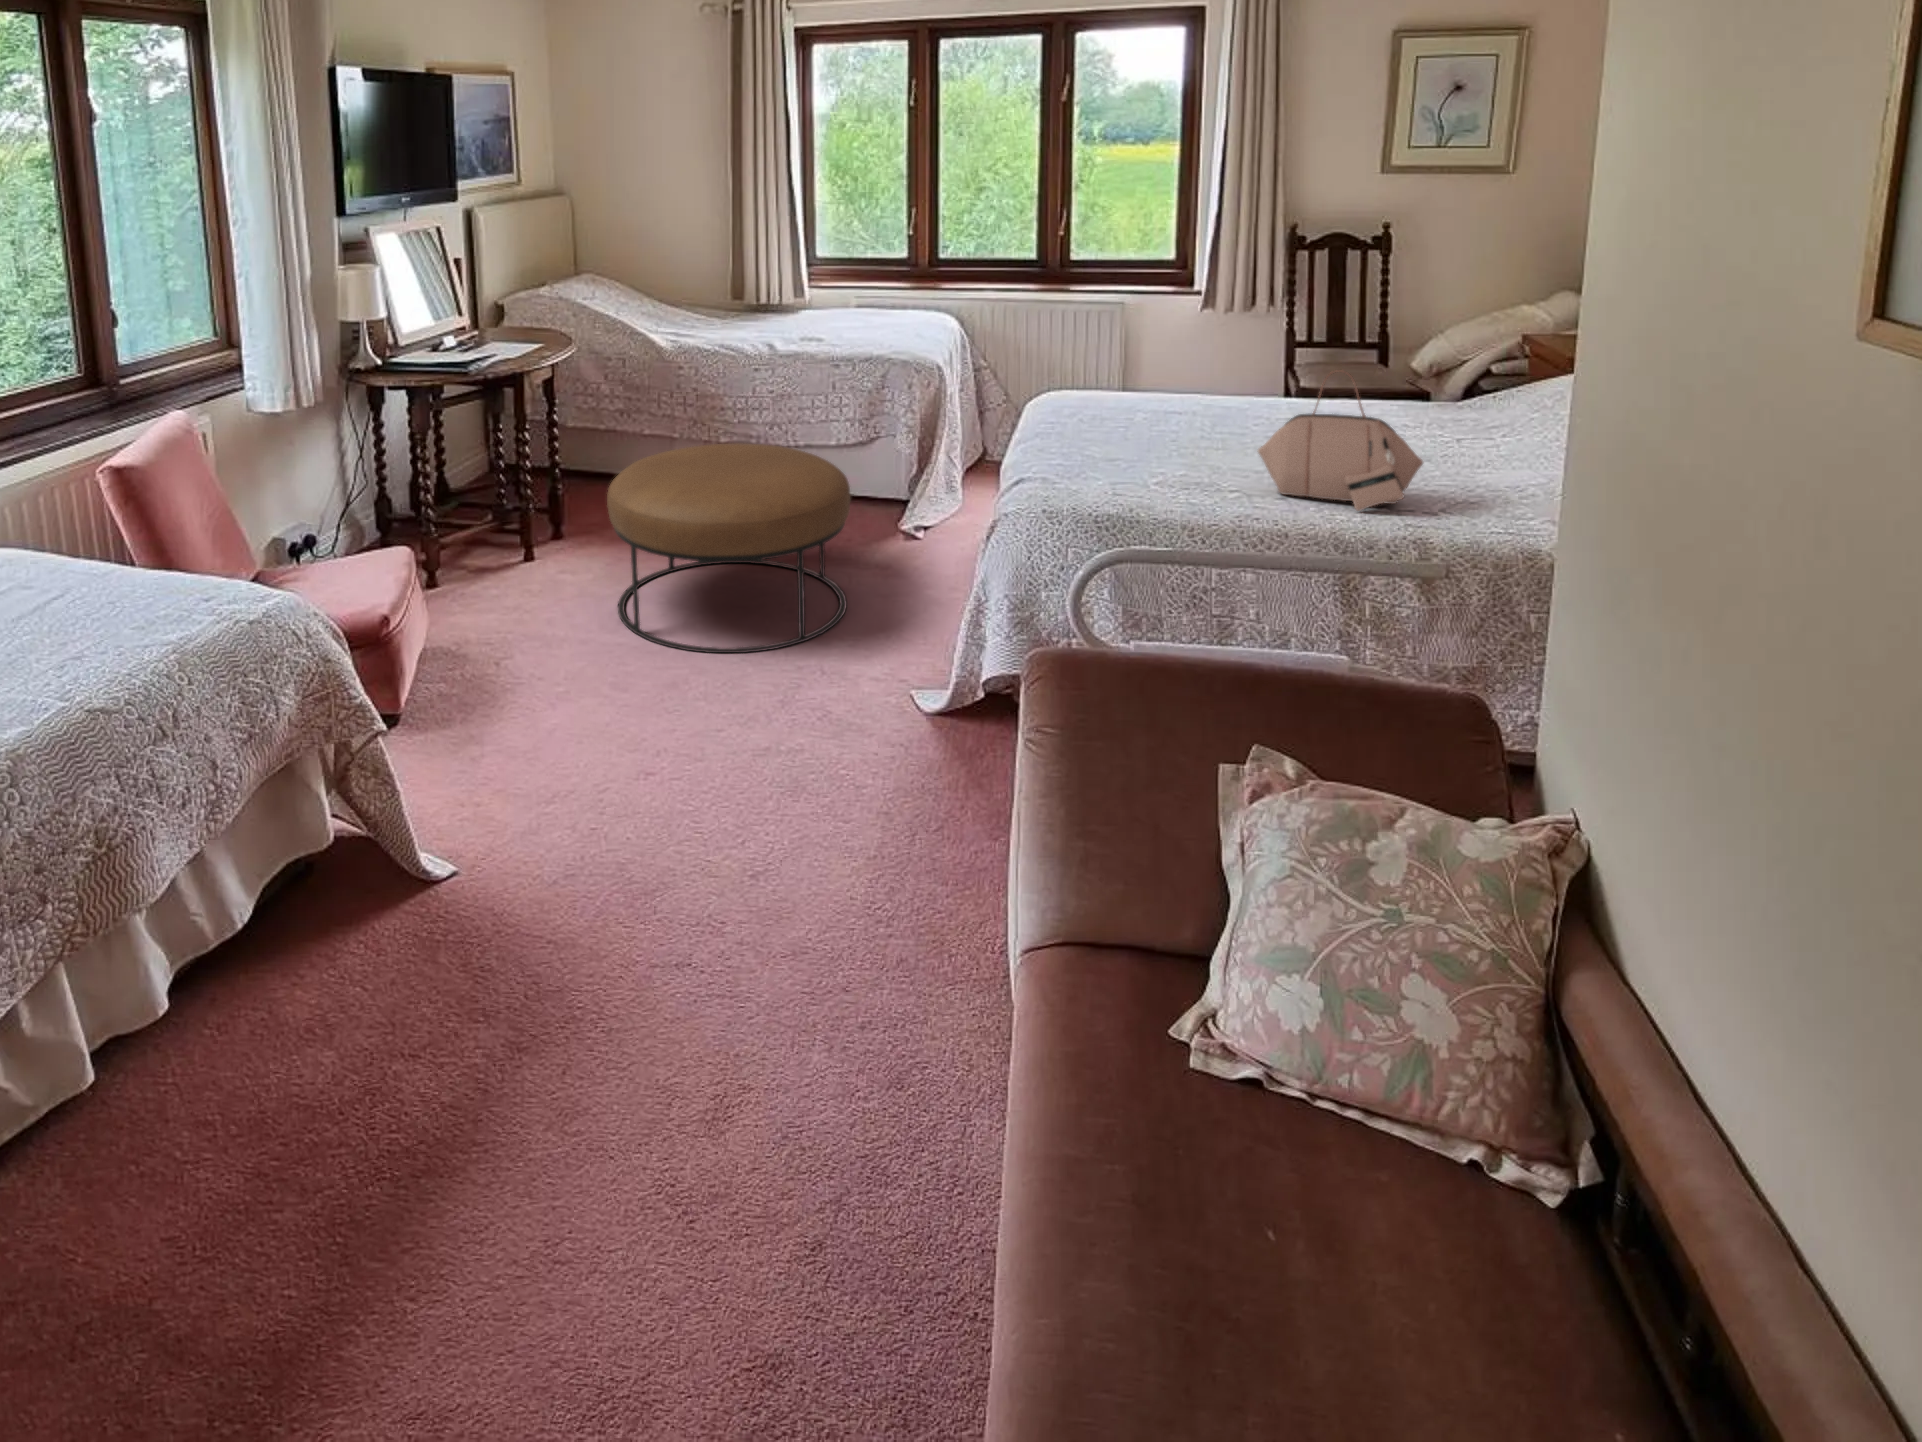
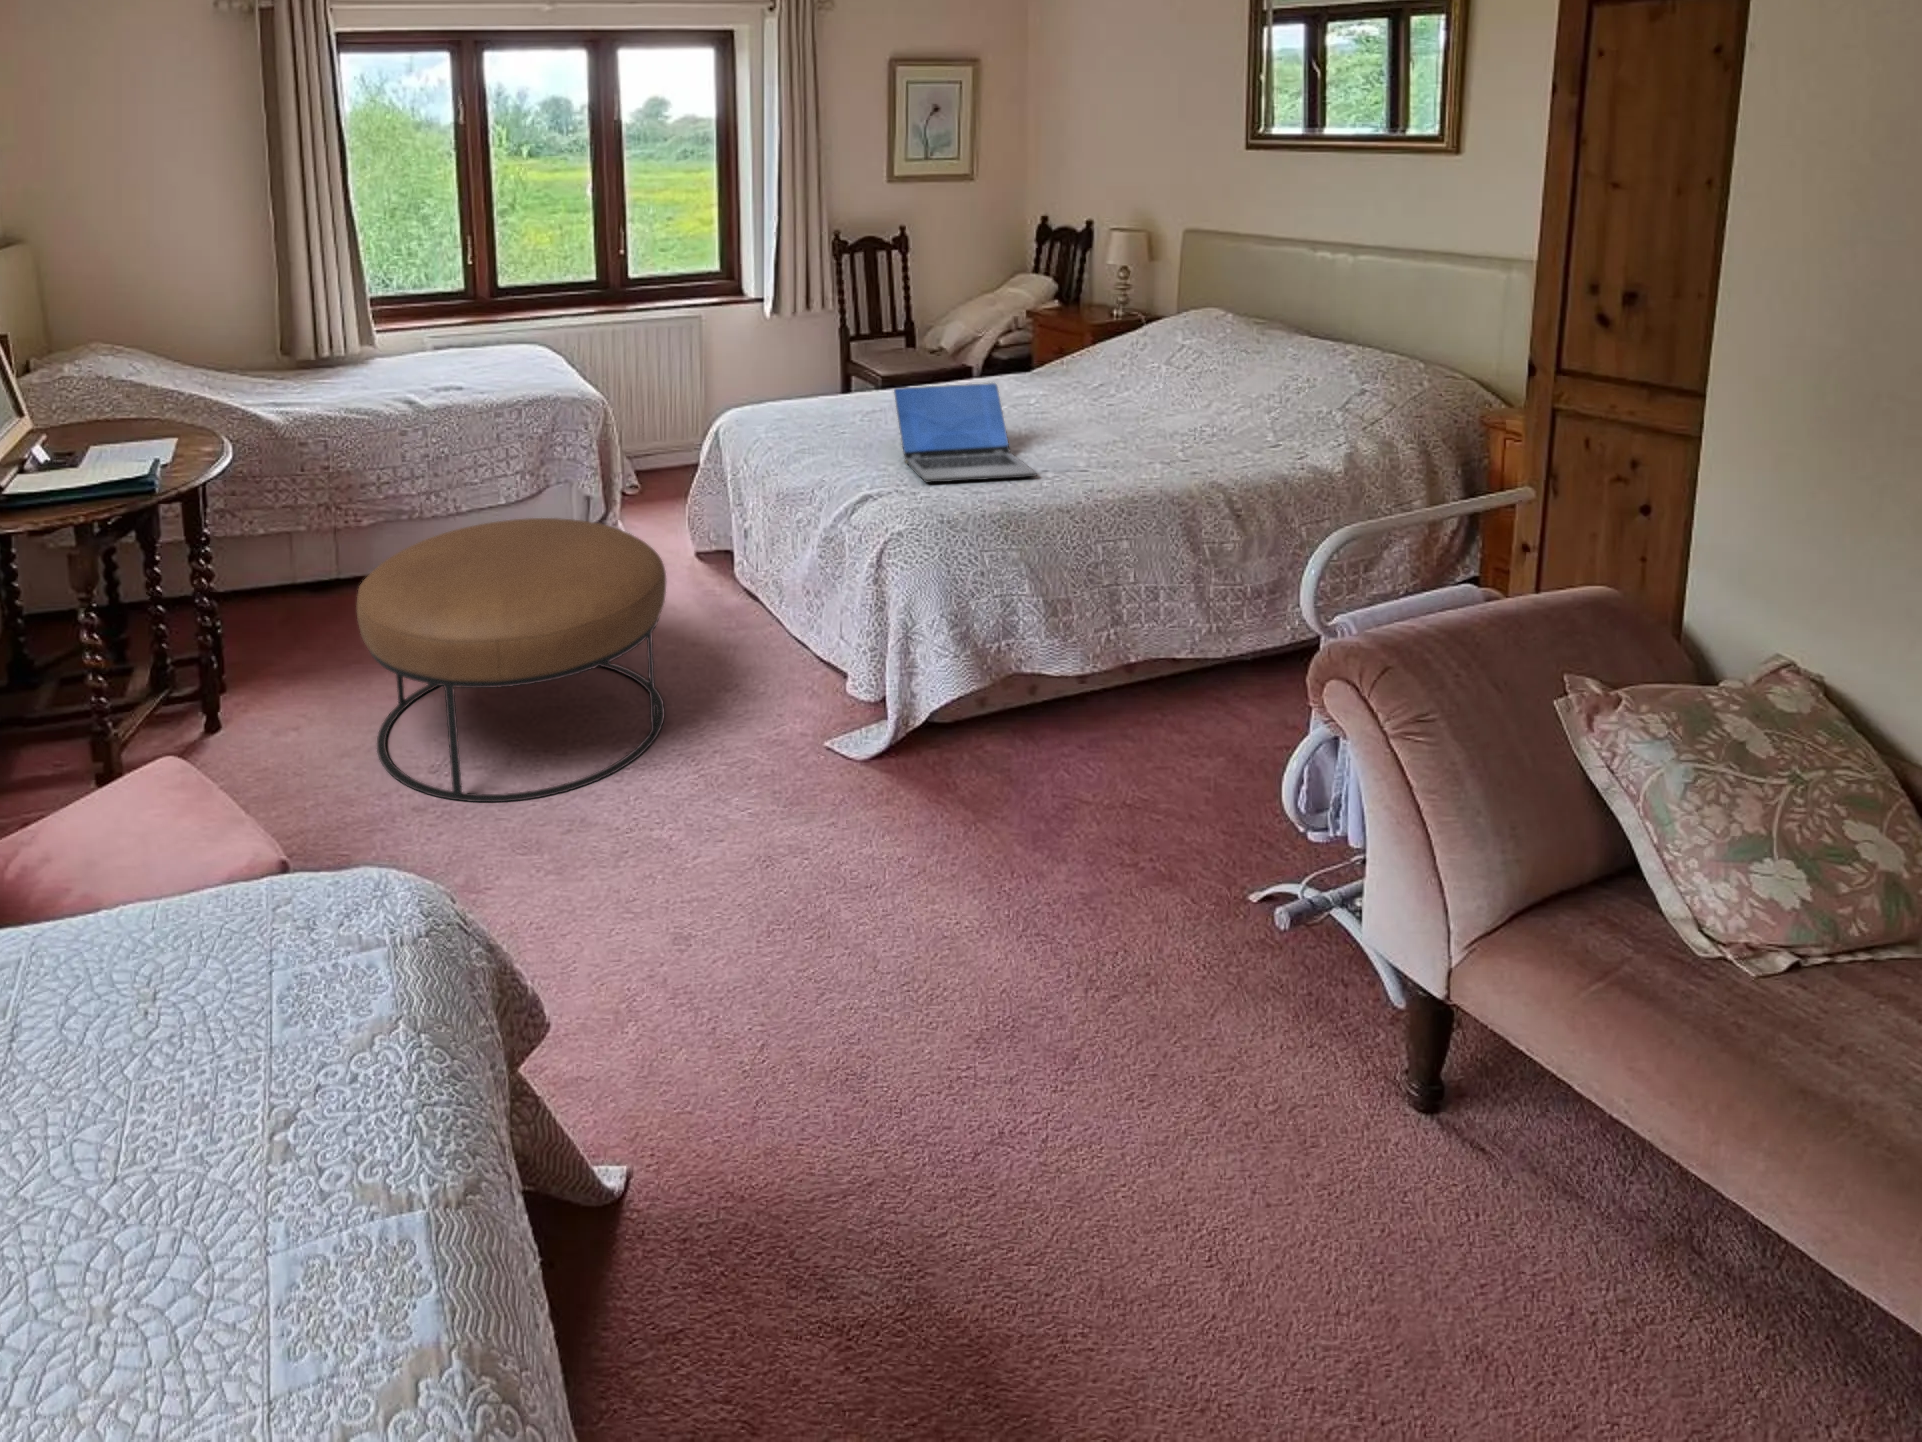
handbag: present [1258,372,1423,511] -> none [1074,343,1198,463]
laptop: none [1056,383,1205,491] -> present [894,383,1036,483]

